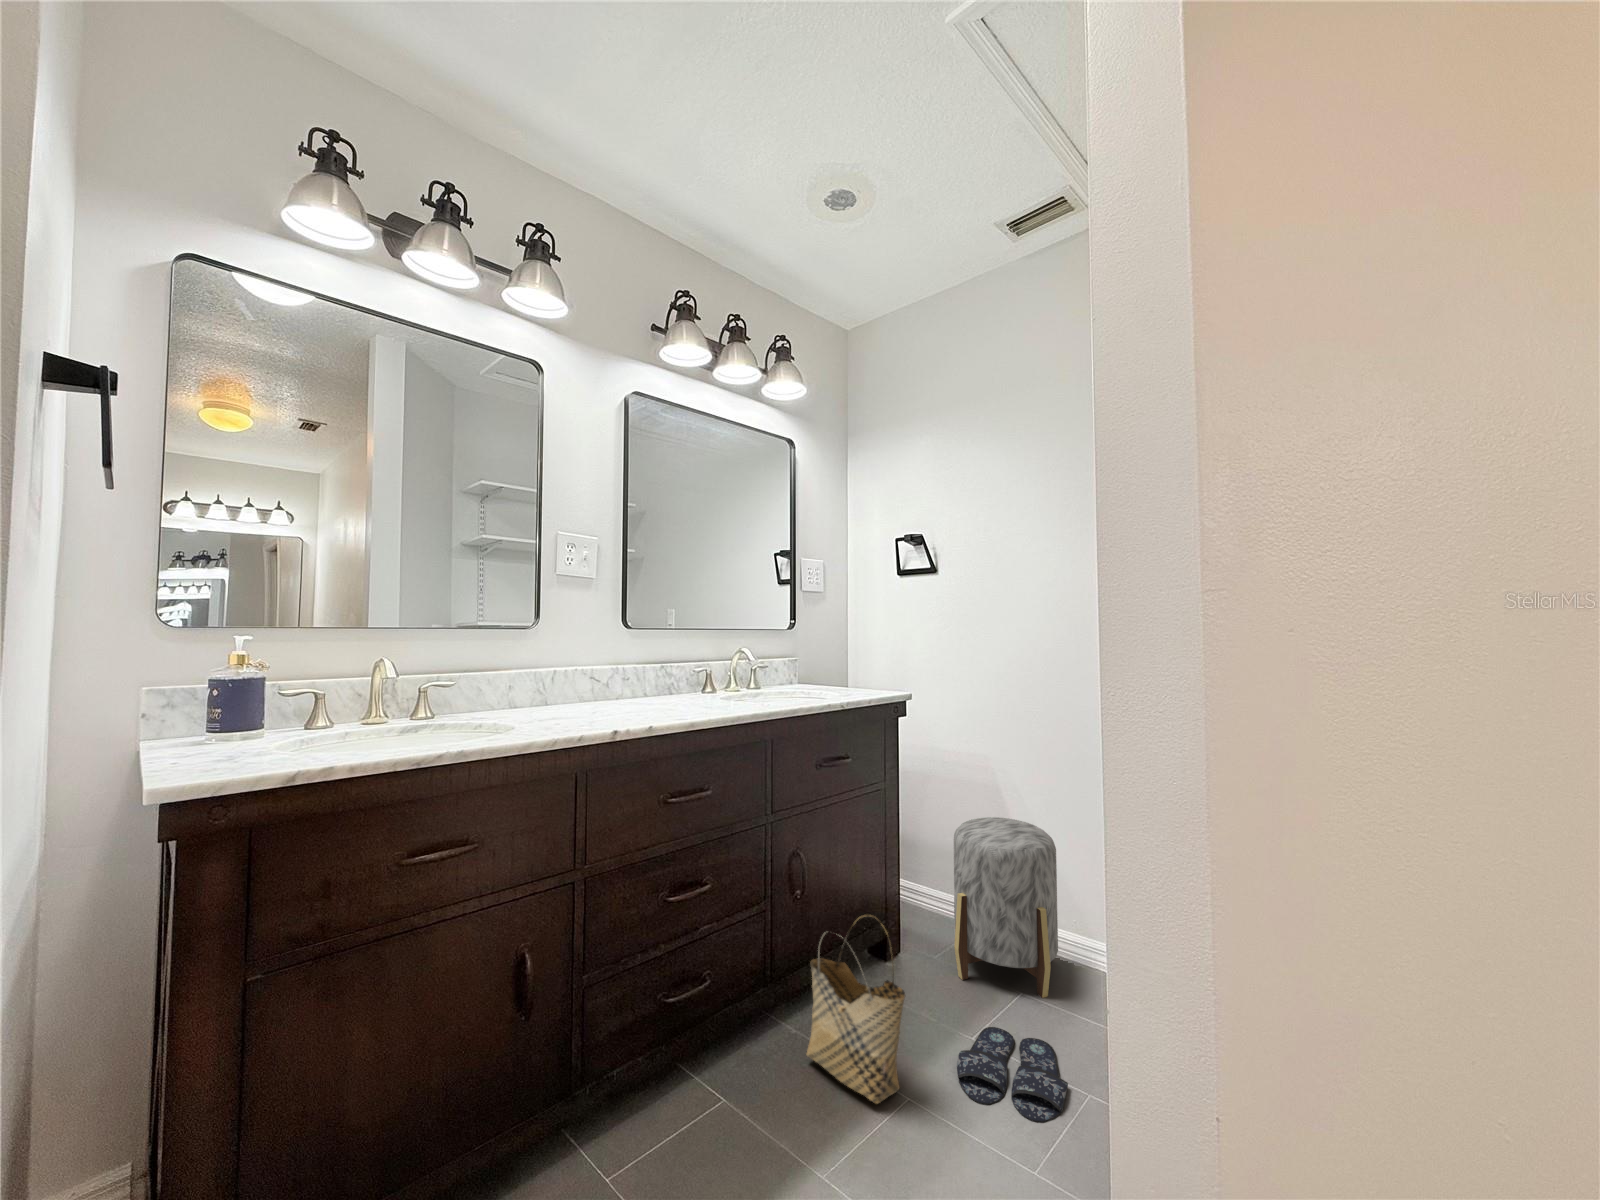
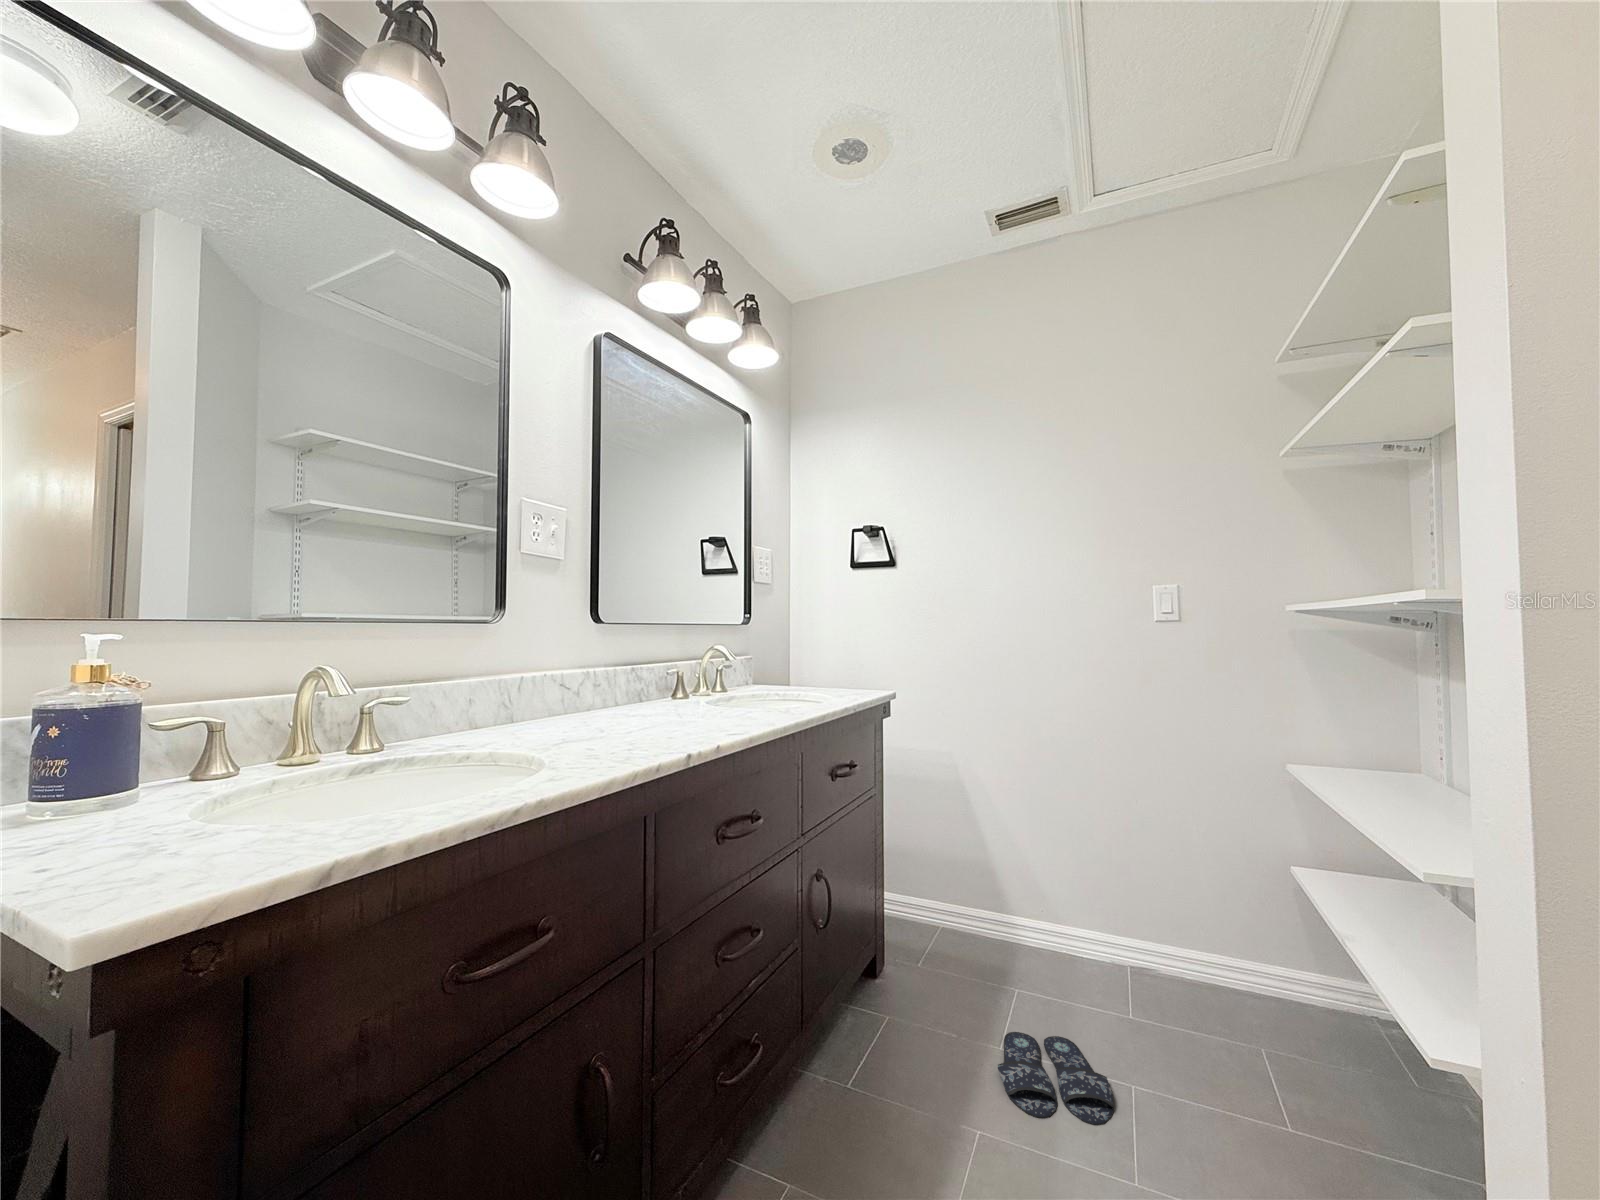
stool: present [954,817,1058,998] -> none [939,816,1045,993]
woven basket: present [806,914,905,1103] -> none [850,936,968,1144]

